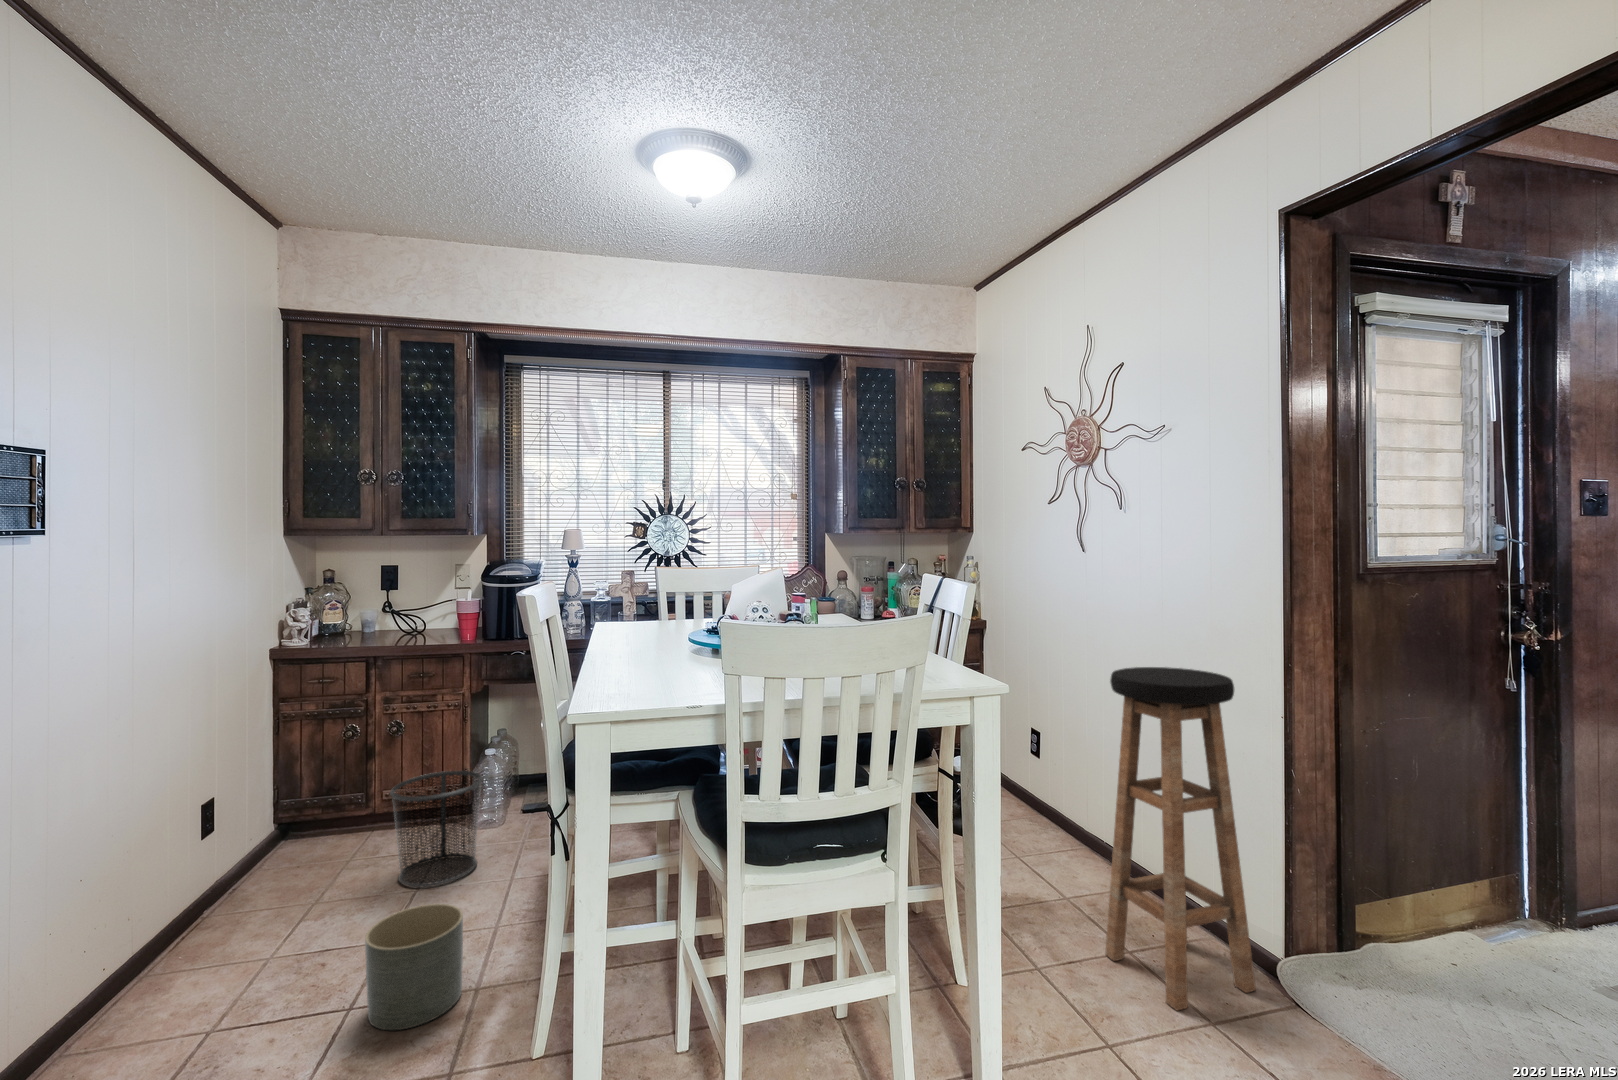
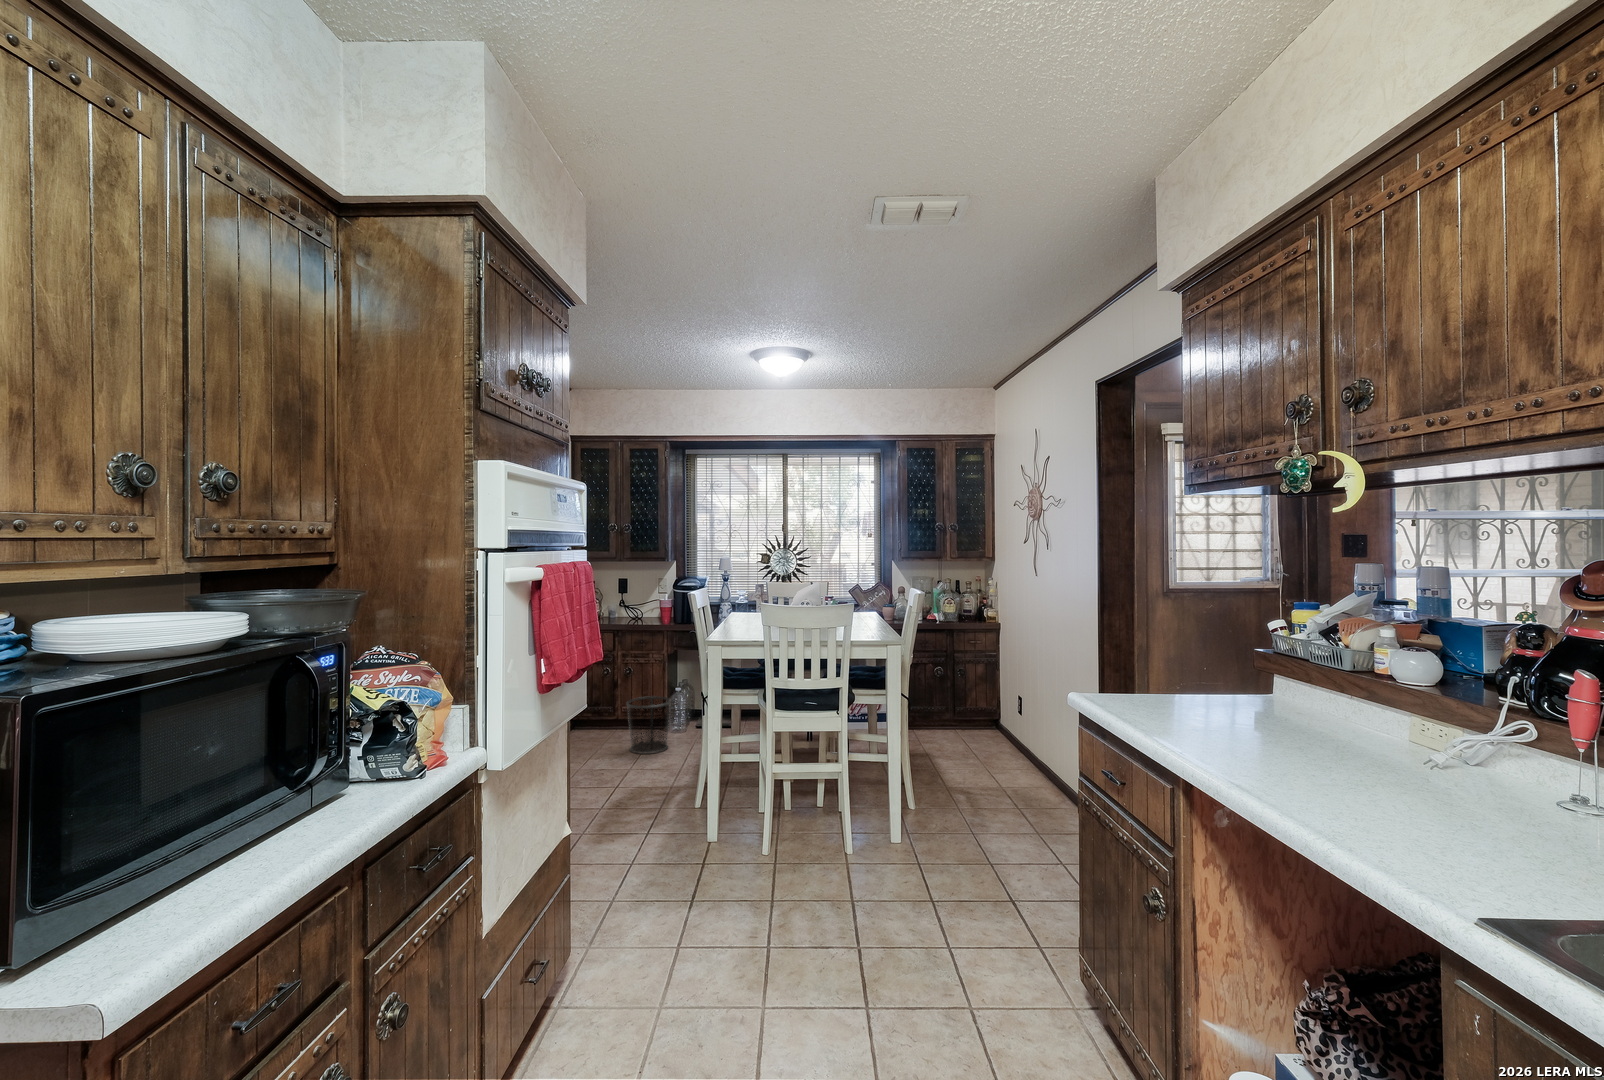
bar stool: present [1105,667,1256,1010] -> none [980,656,1048,832]
planter: present [365,904,463,1030] -> none [619,750,660,798]

